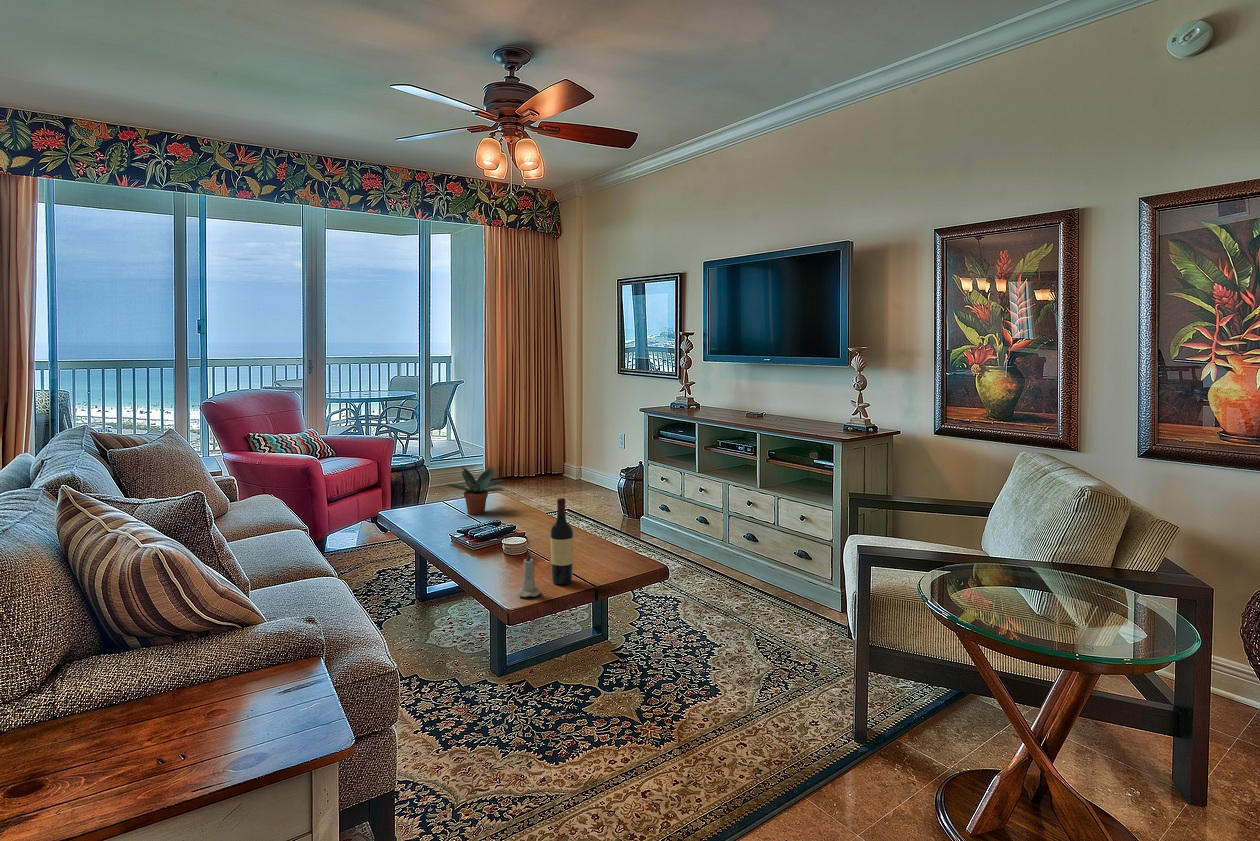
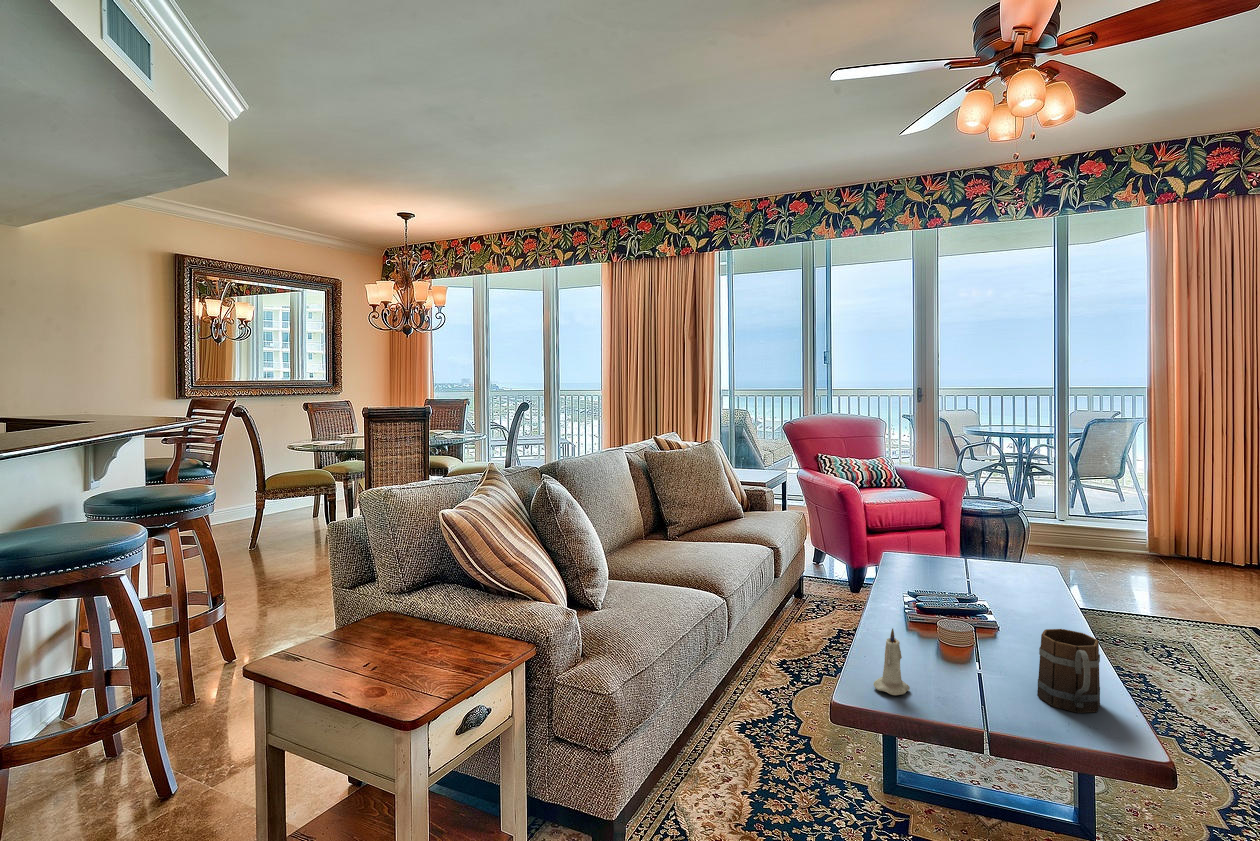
potted plant: present [445,467,504,515] -> none [942,510,1033,576]
wine bottle: present [550,498,573,585] -> none [943,567,981,699]
mug: none [591,524,629,571] -> present [1037,629,1100,713]

